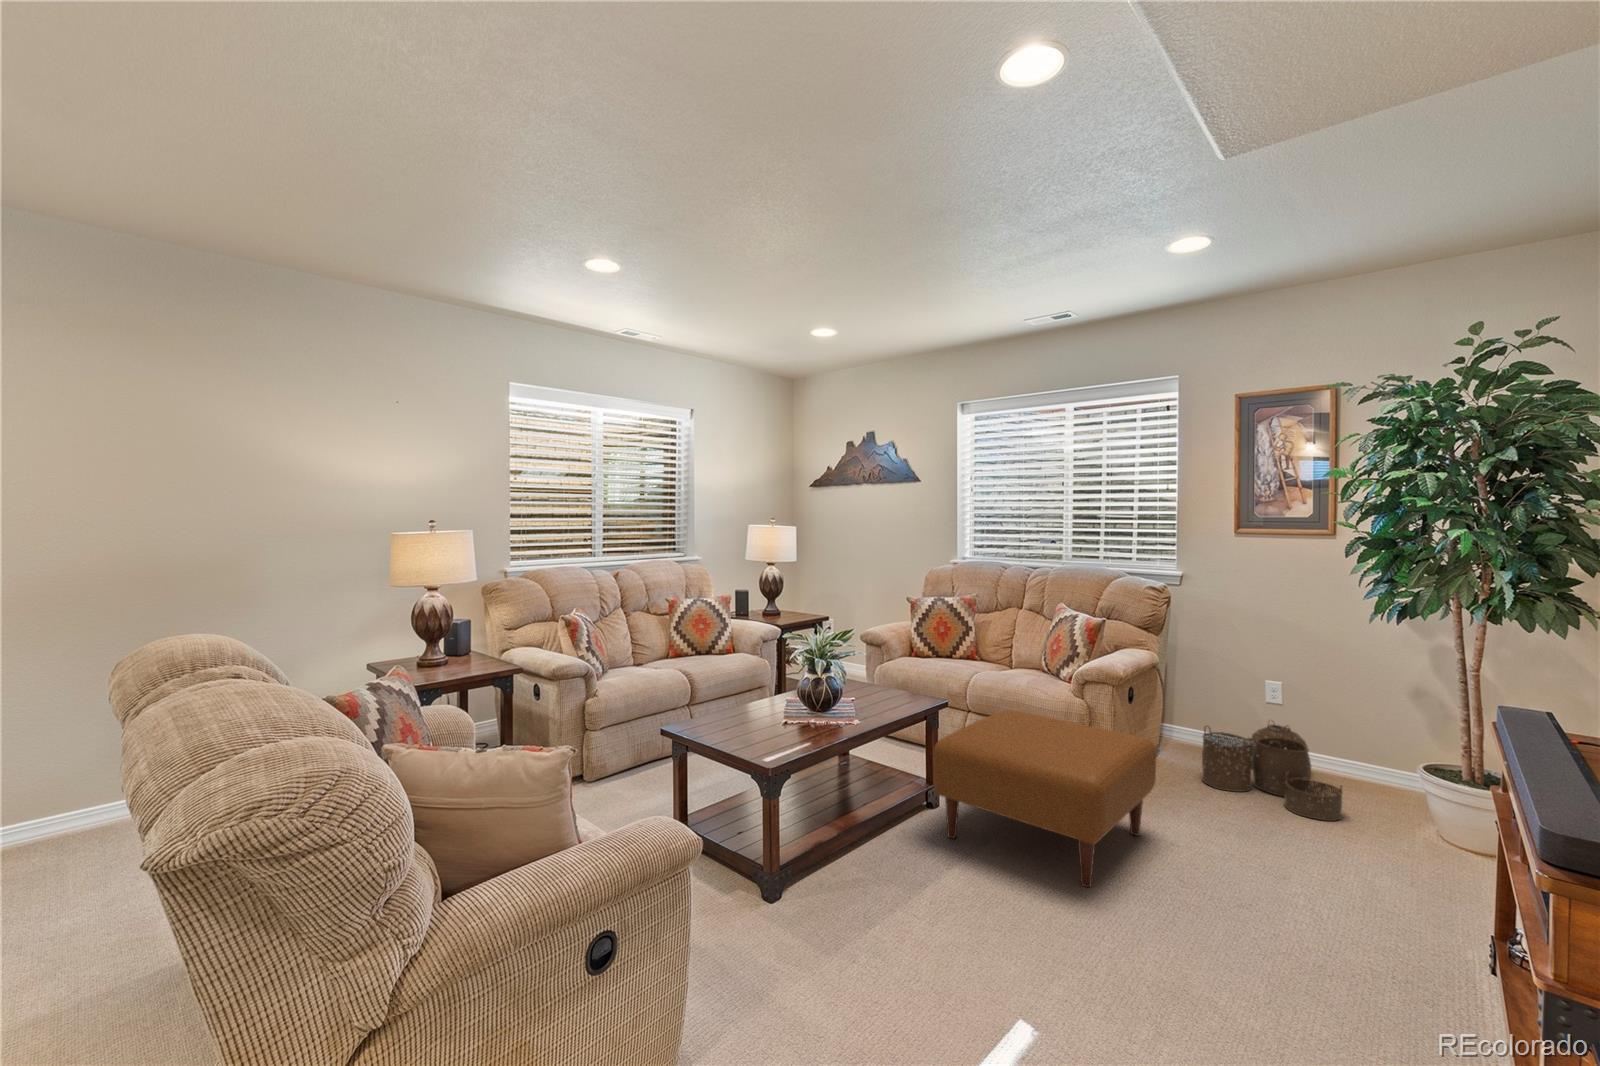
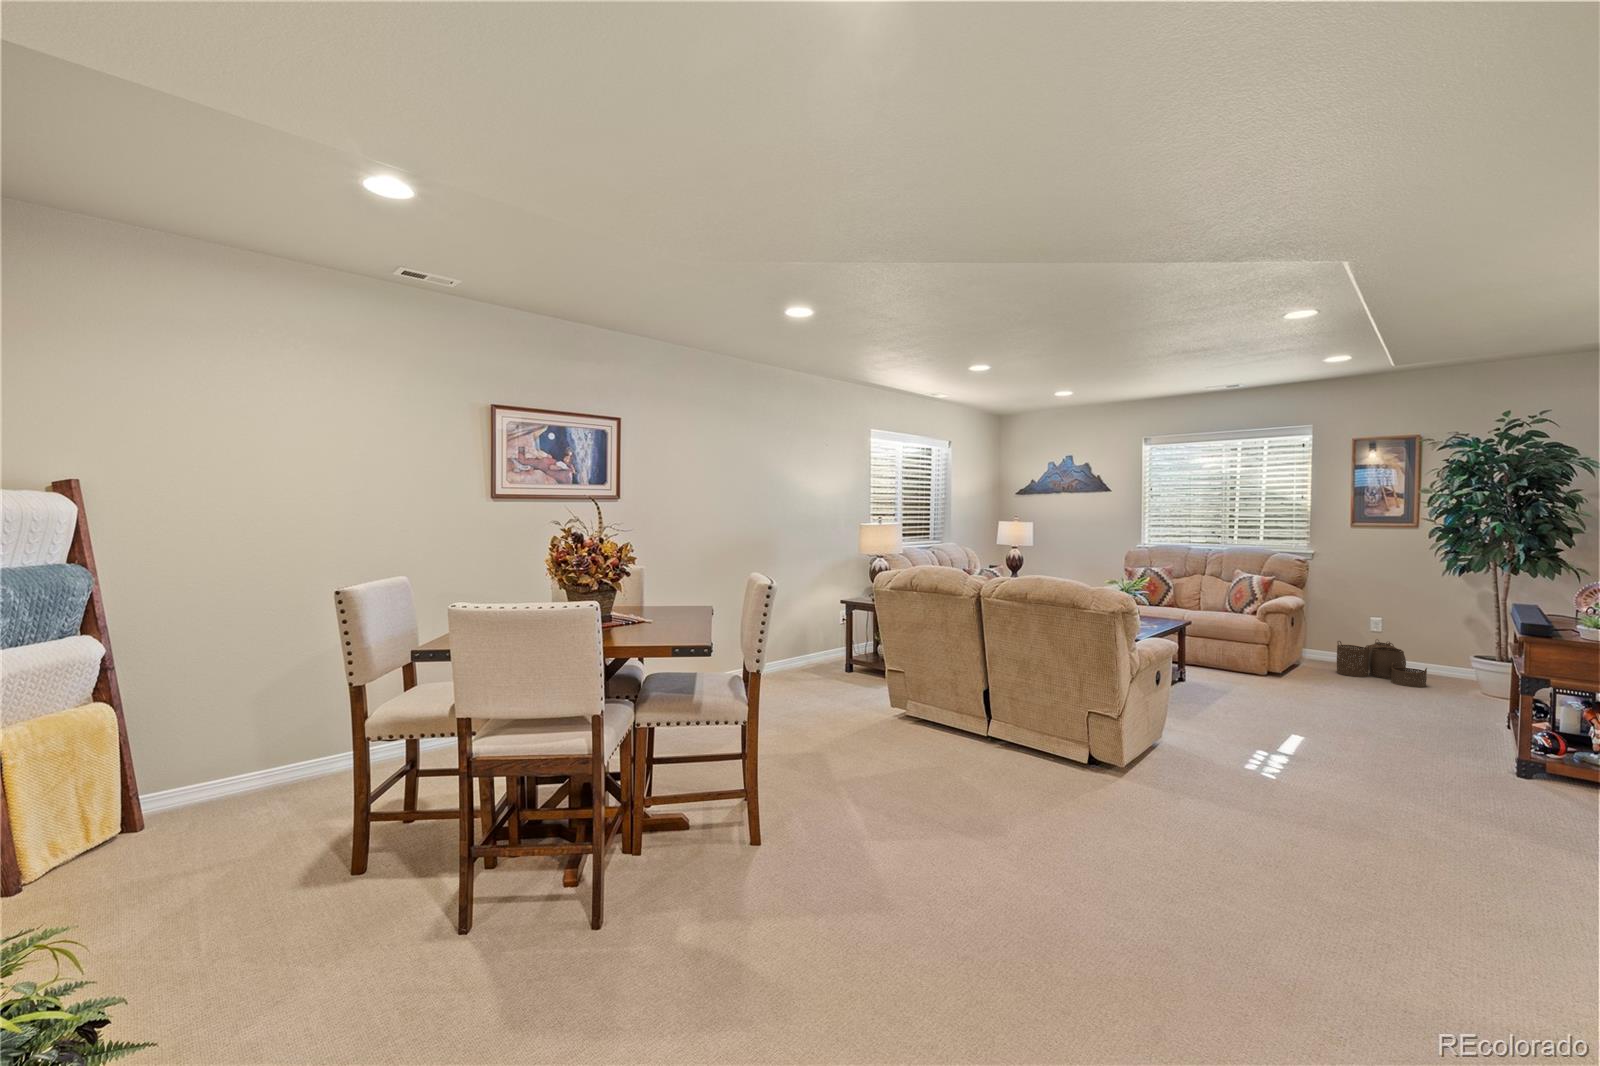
ottoman: present [933,710,1156,887] -> none [1197,627,1323,705]

